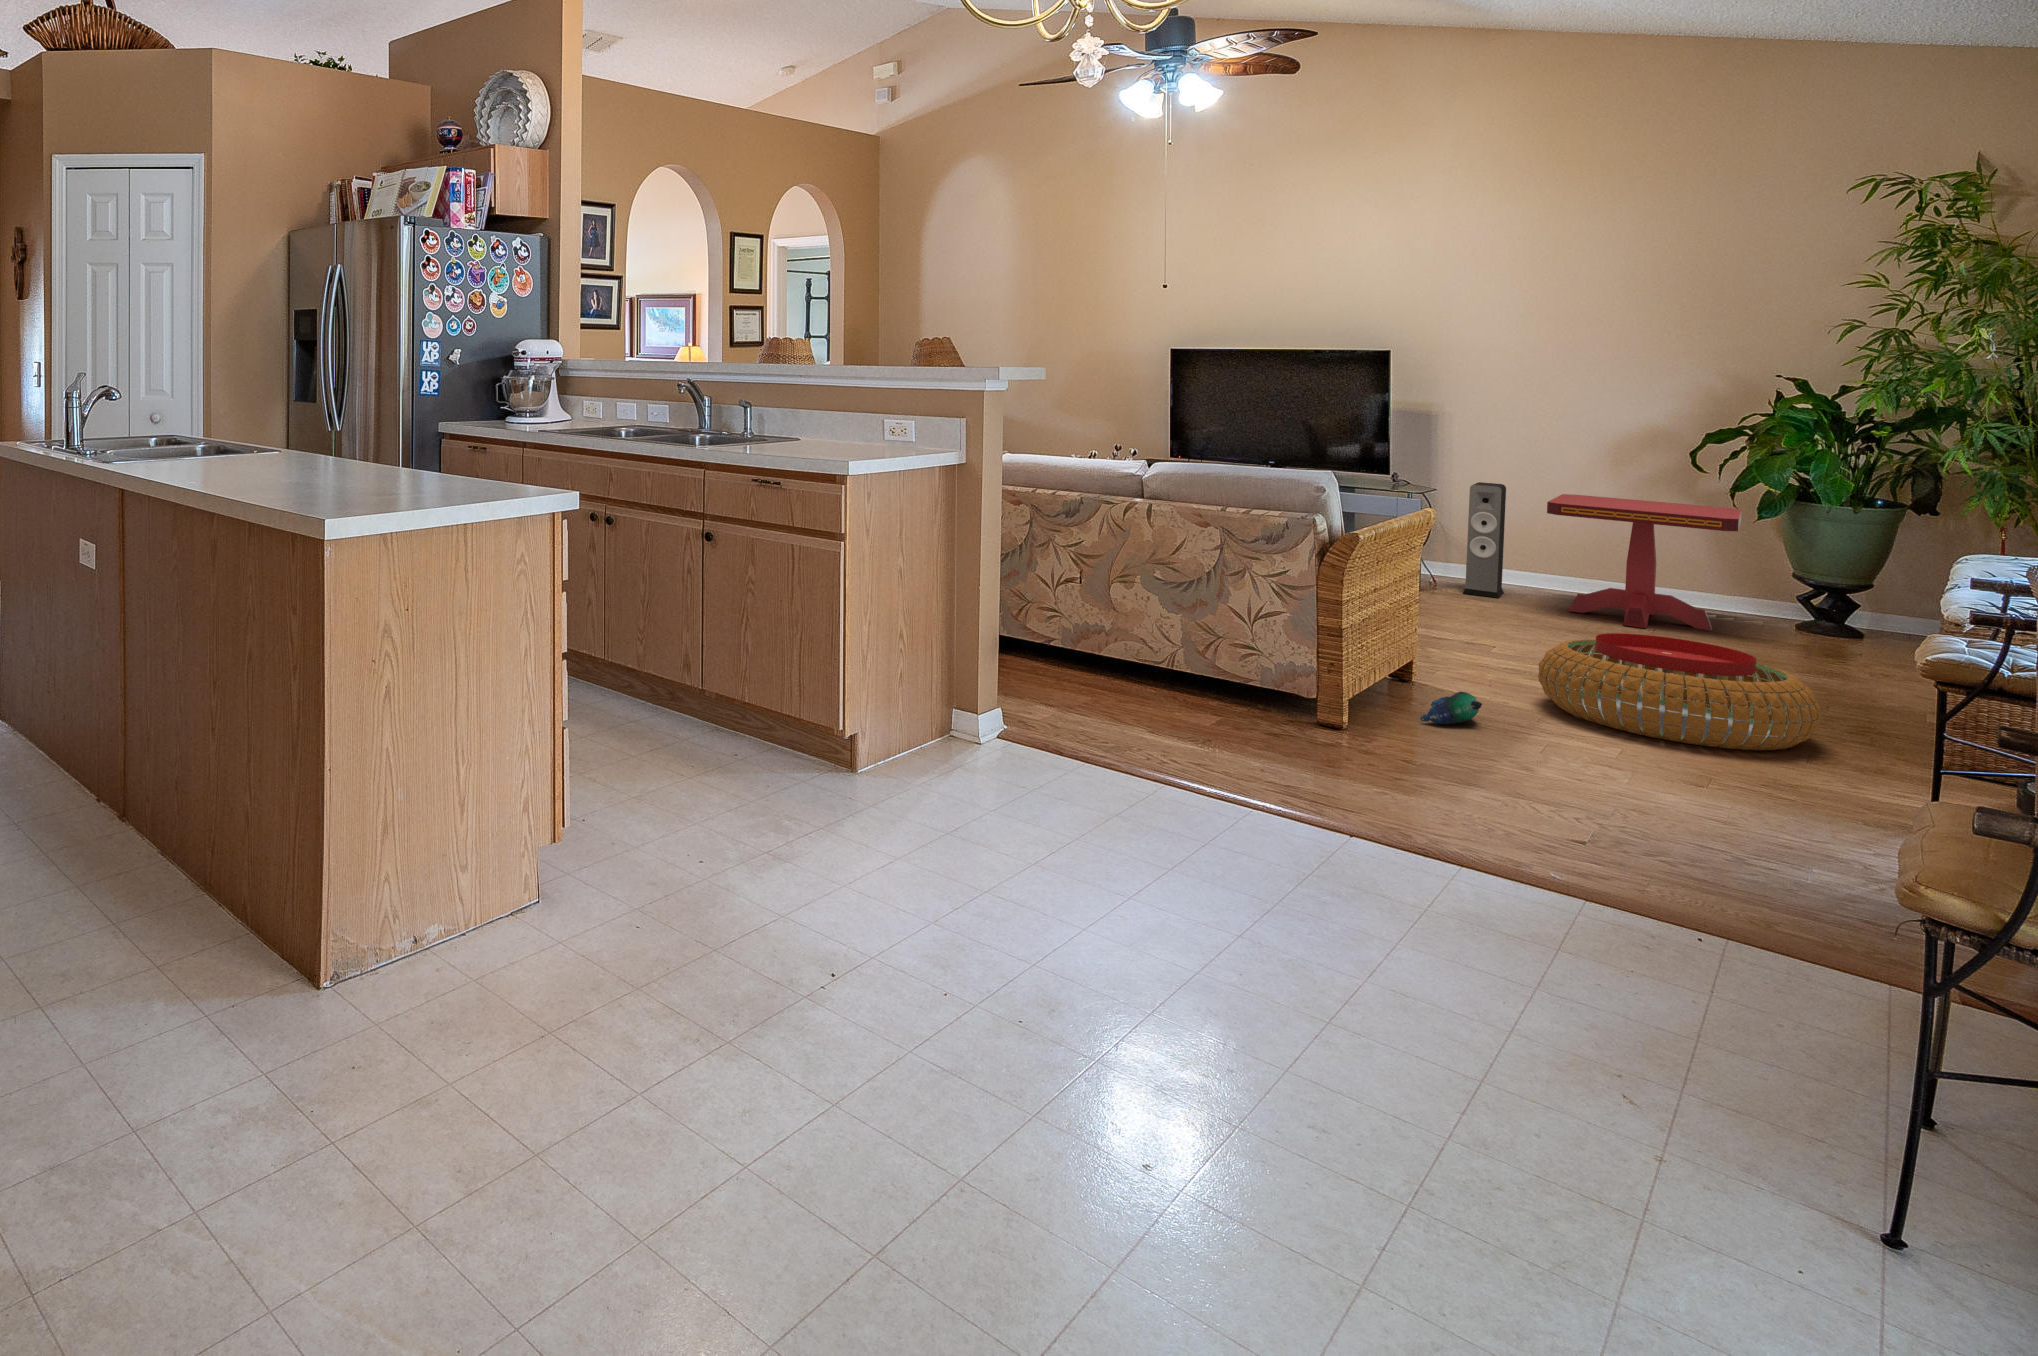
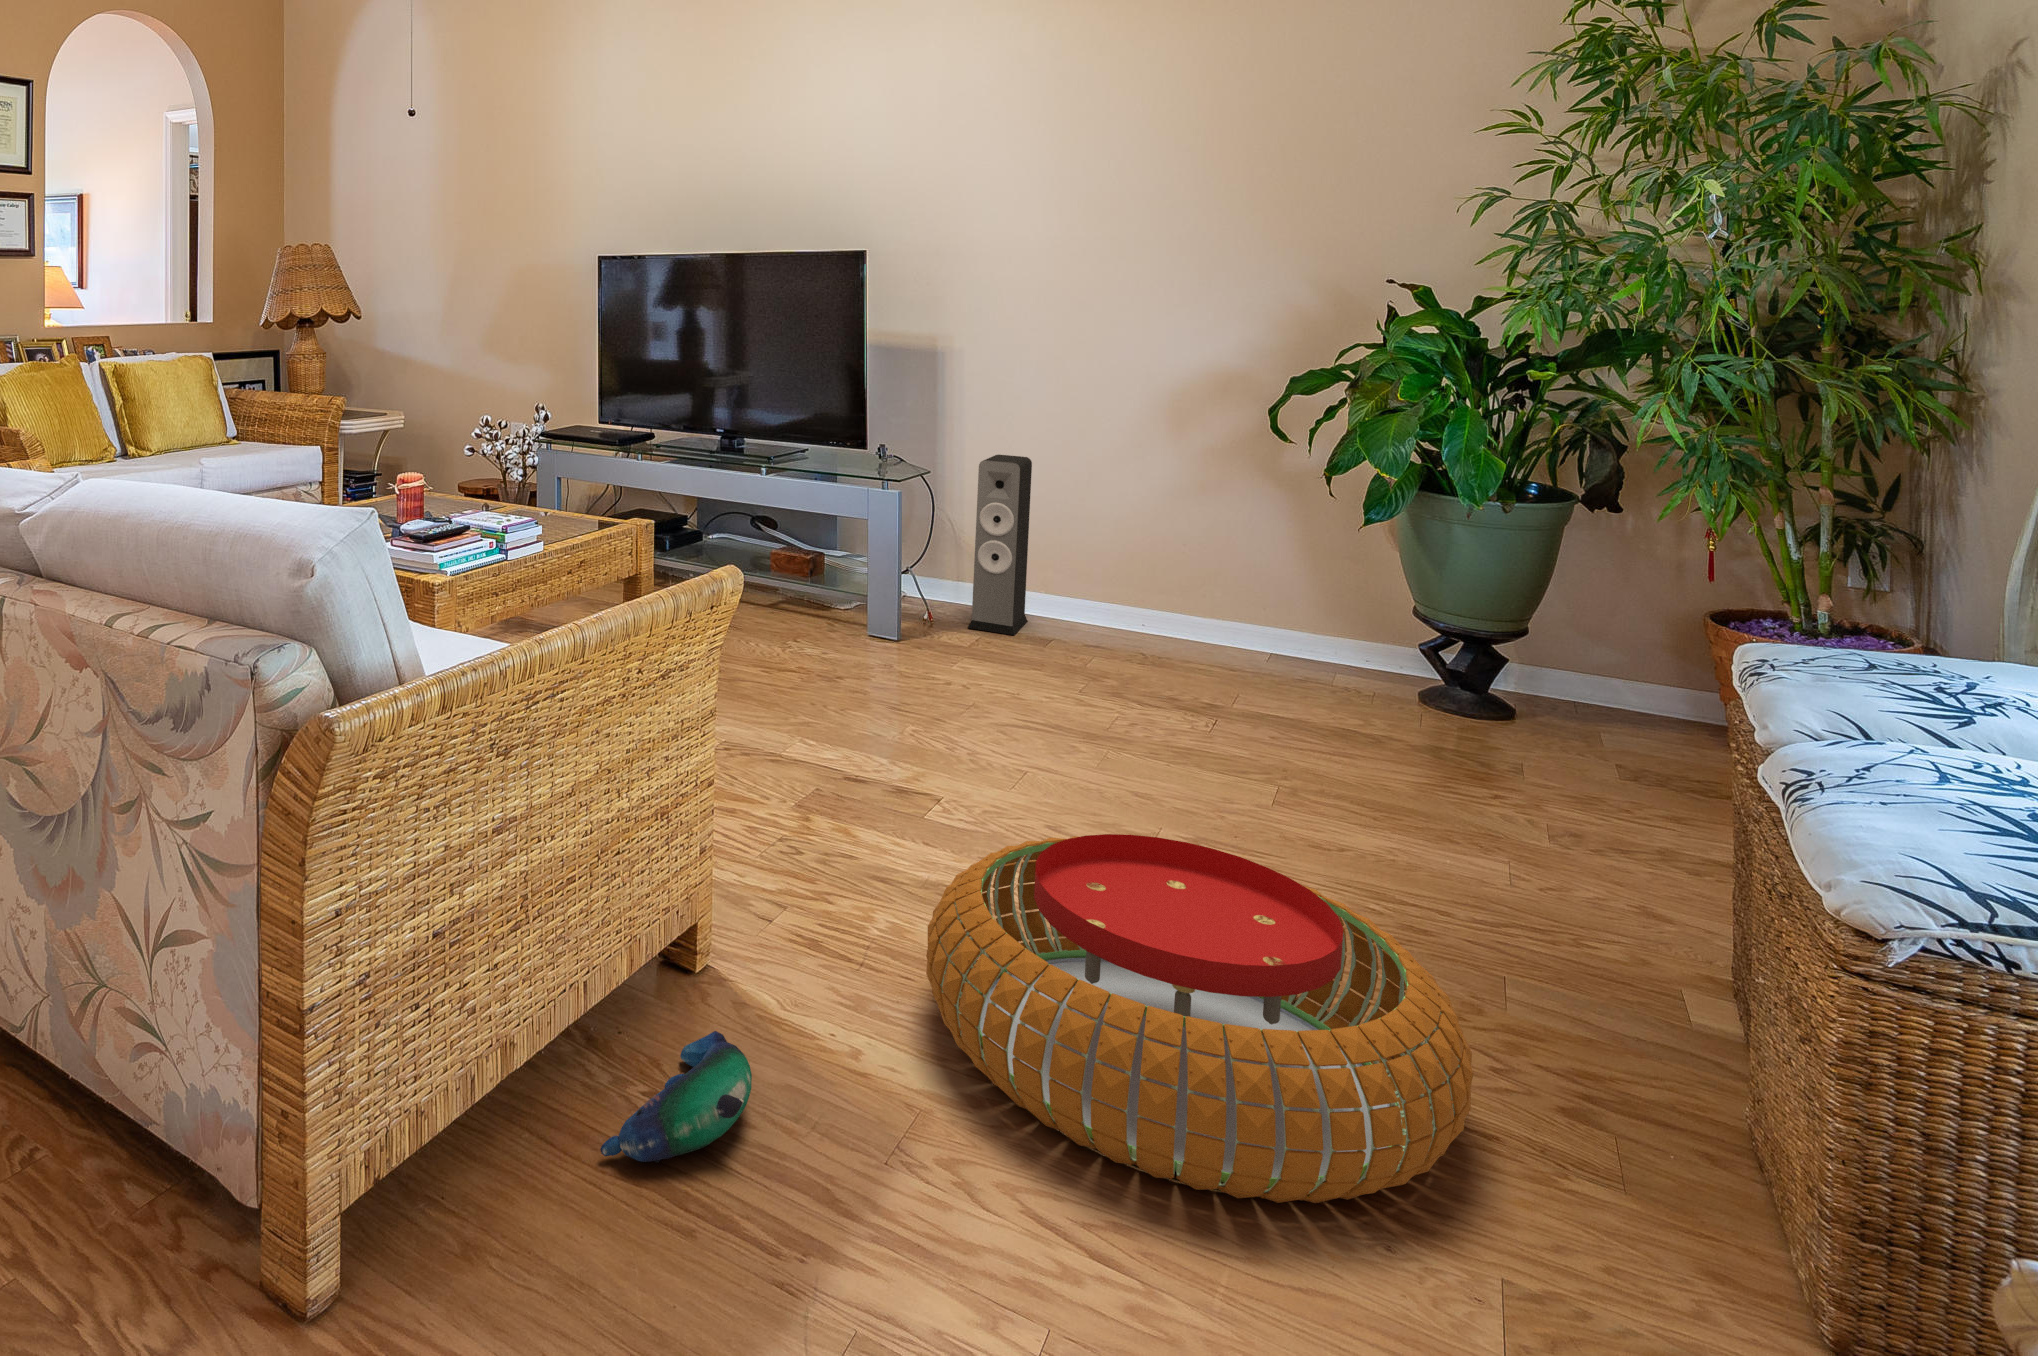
side table: present [1547,494,1742,630] -> none [1067,472,1339,697]

